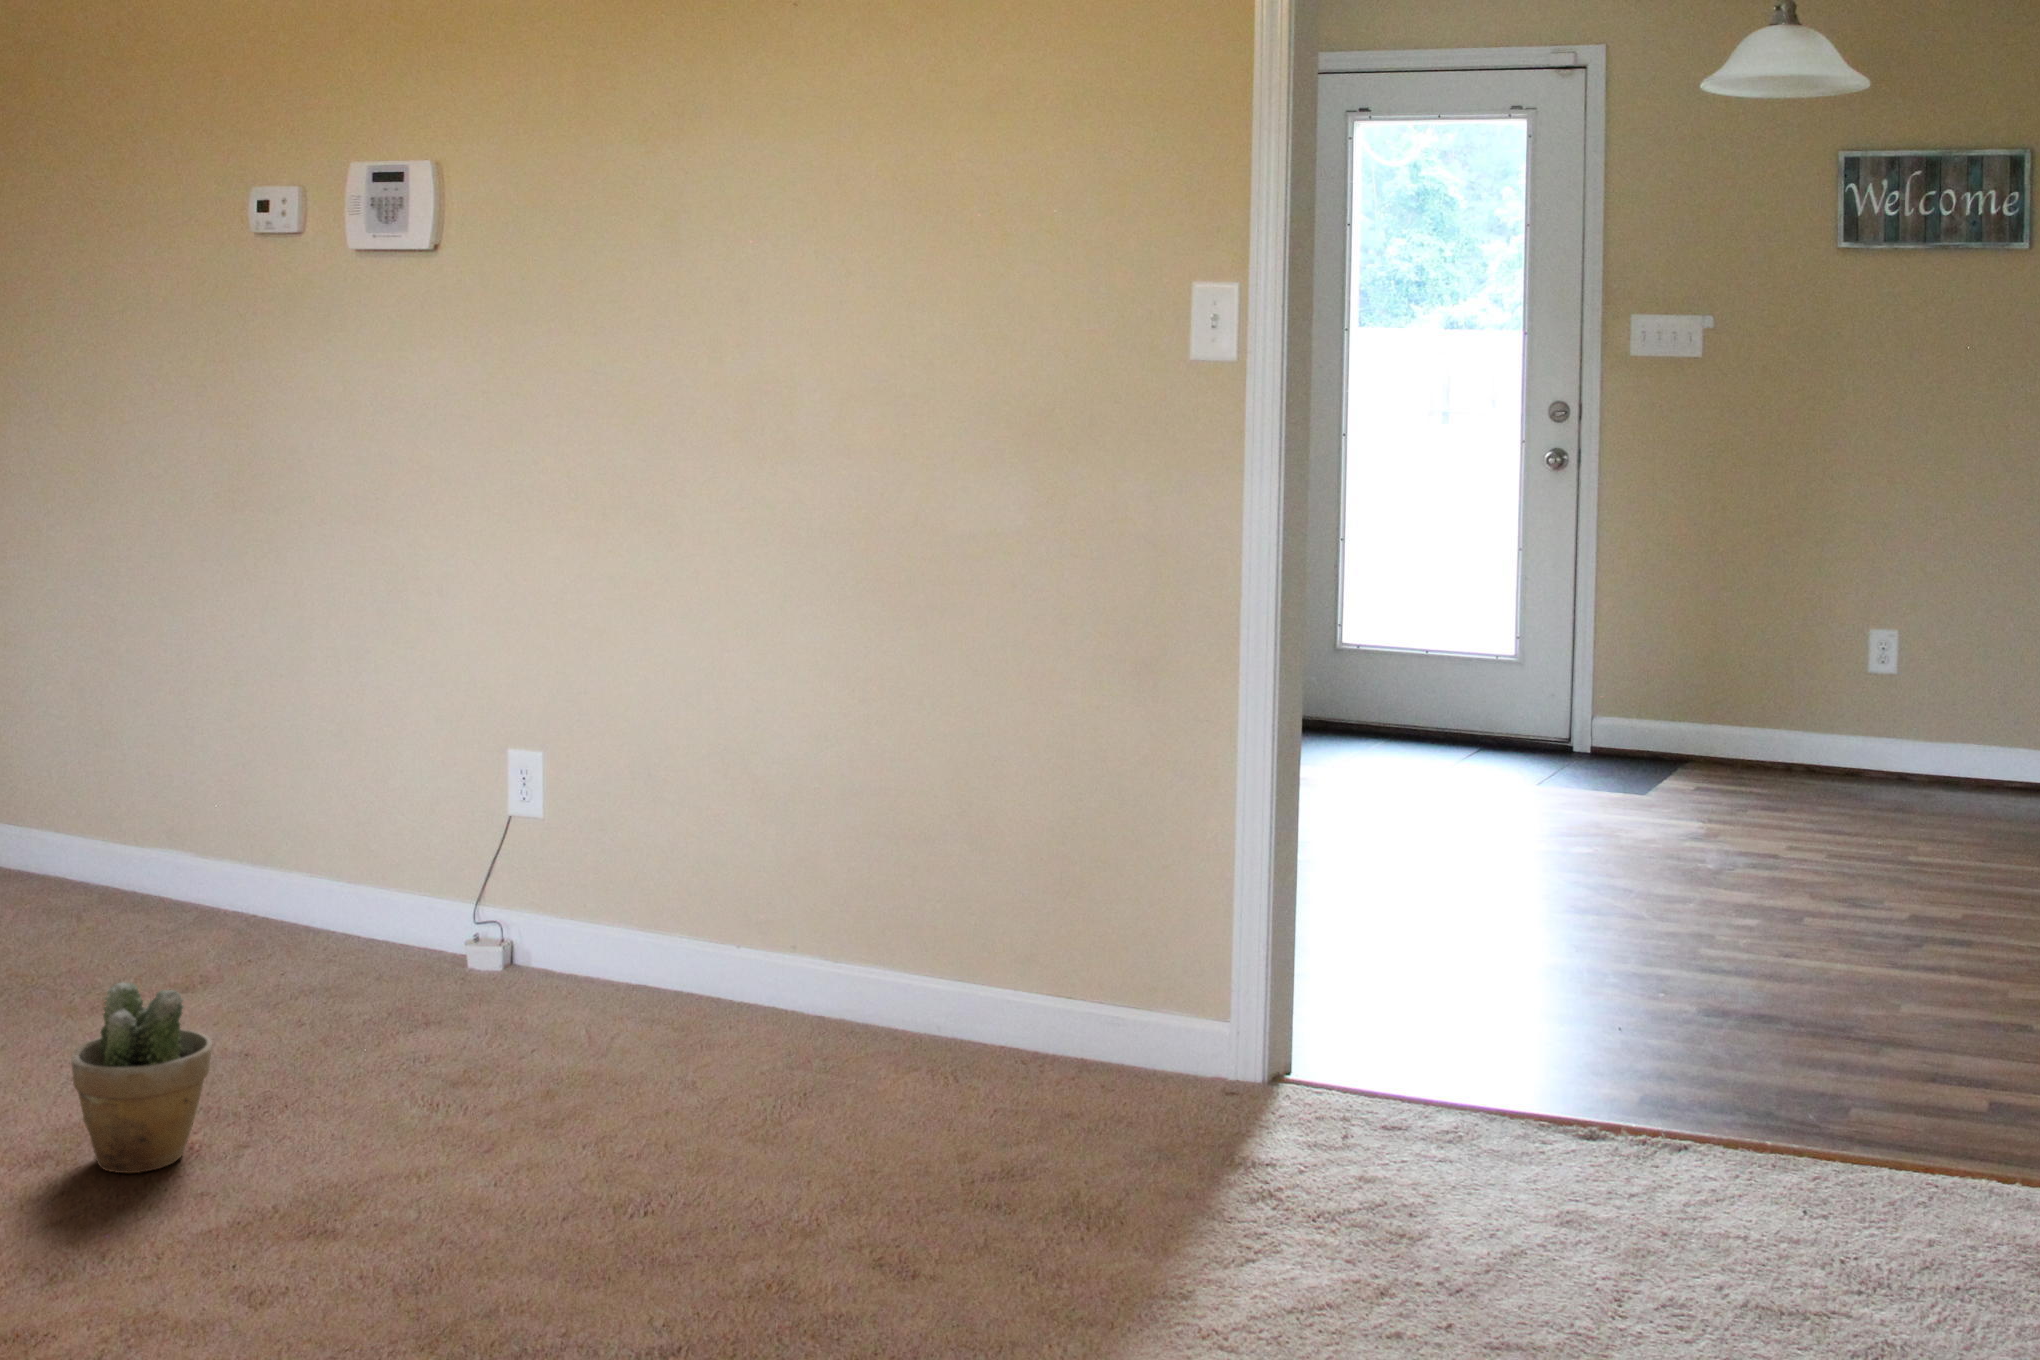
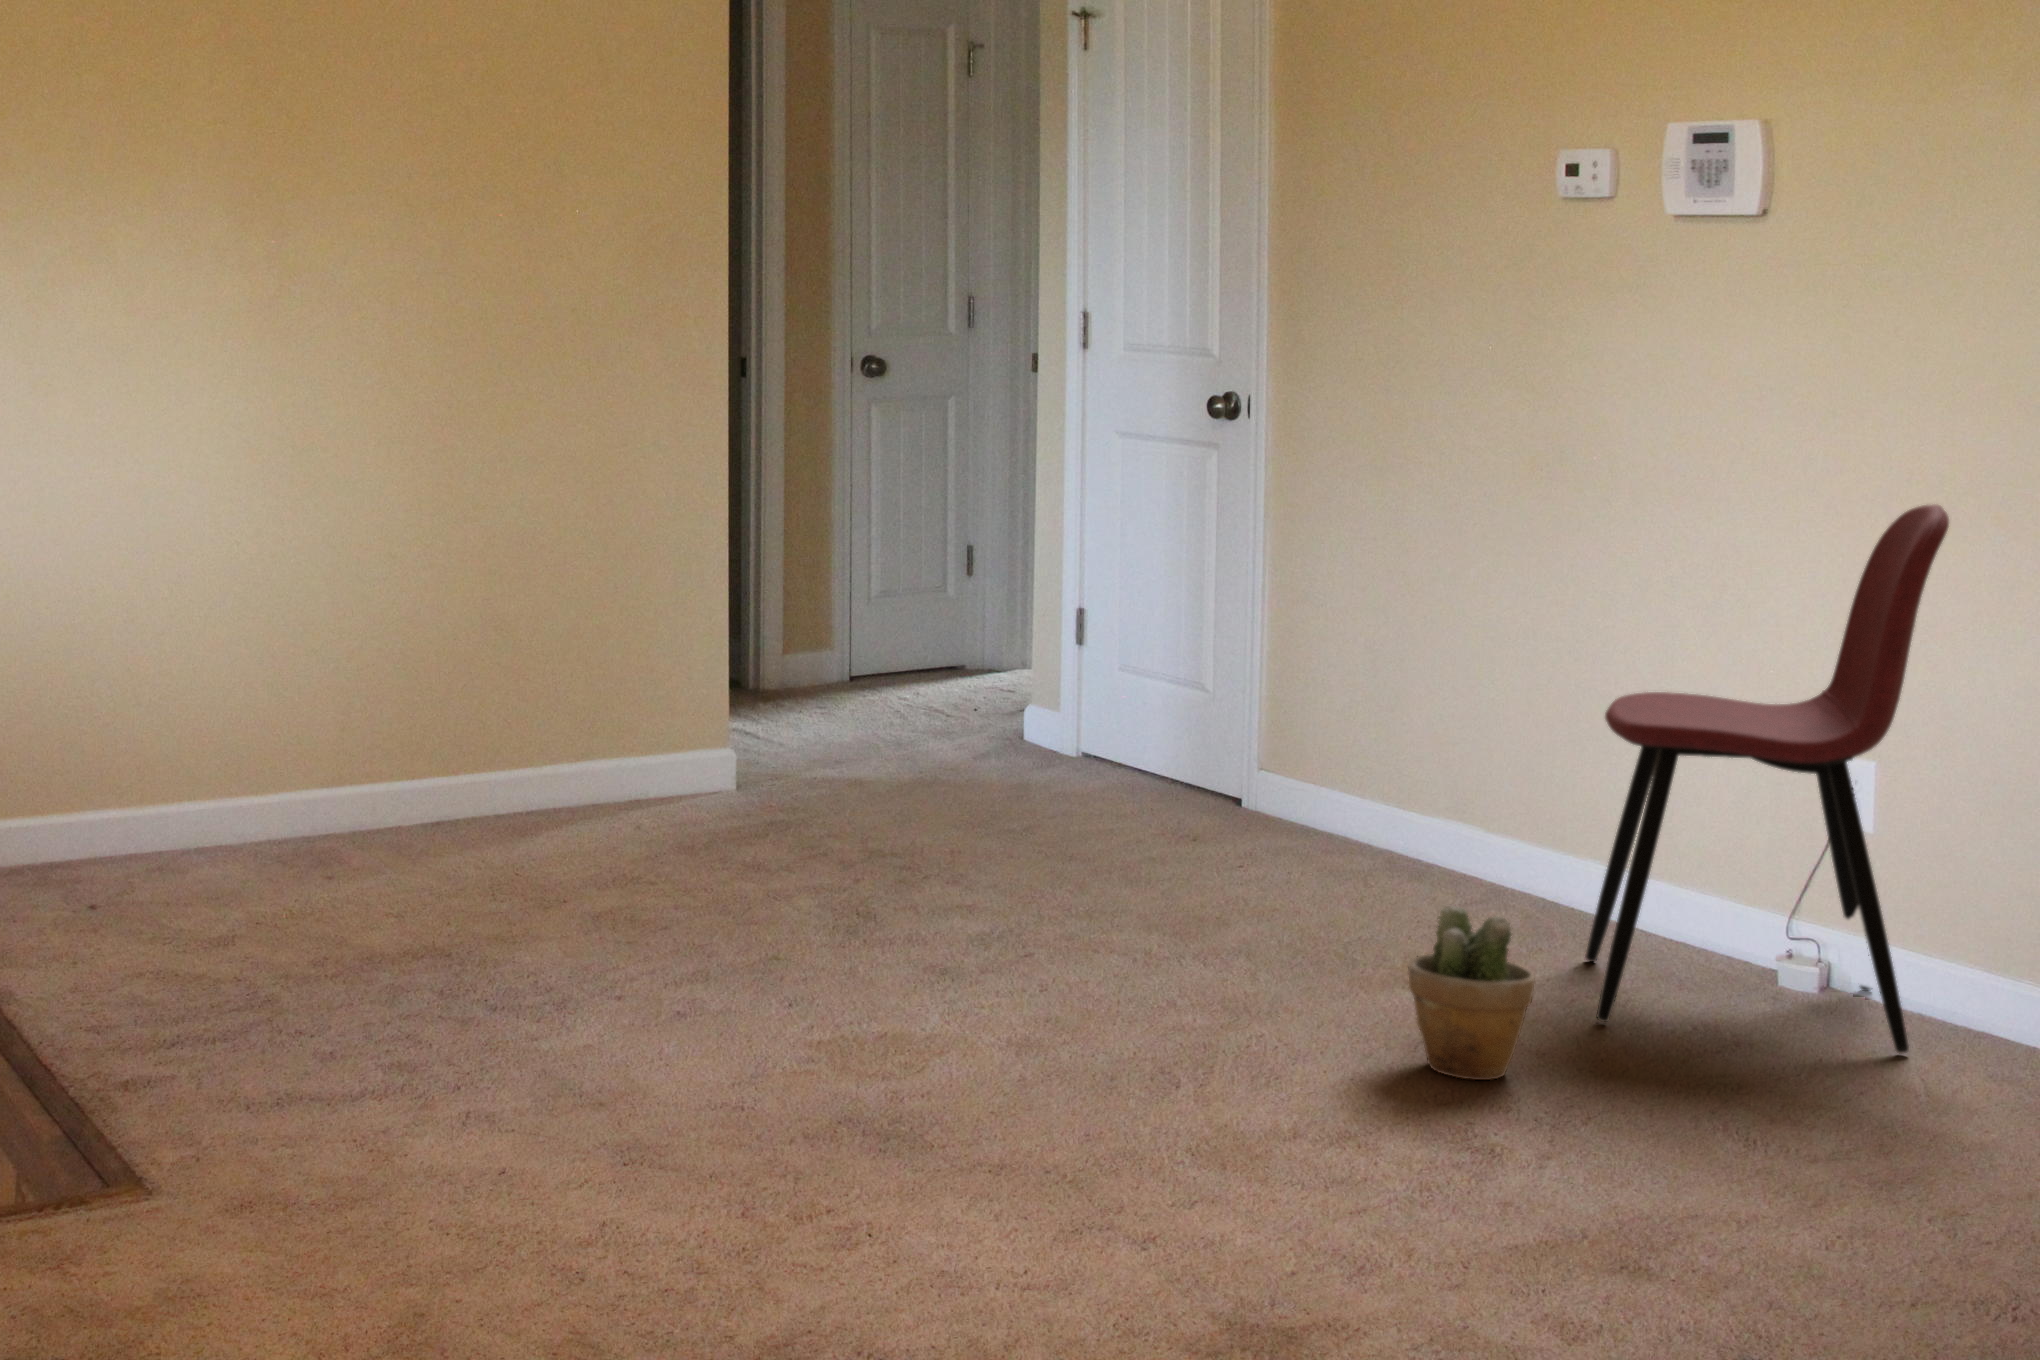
dining chair: none [286,512,600,1057] -> present [1585,504,1949,1053]

